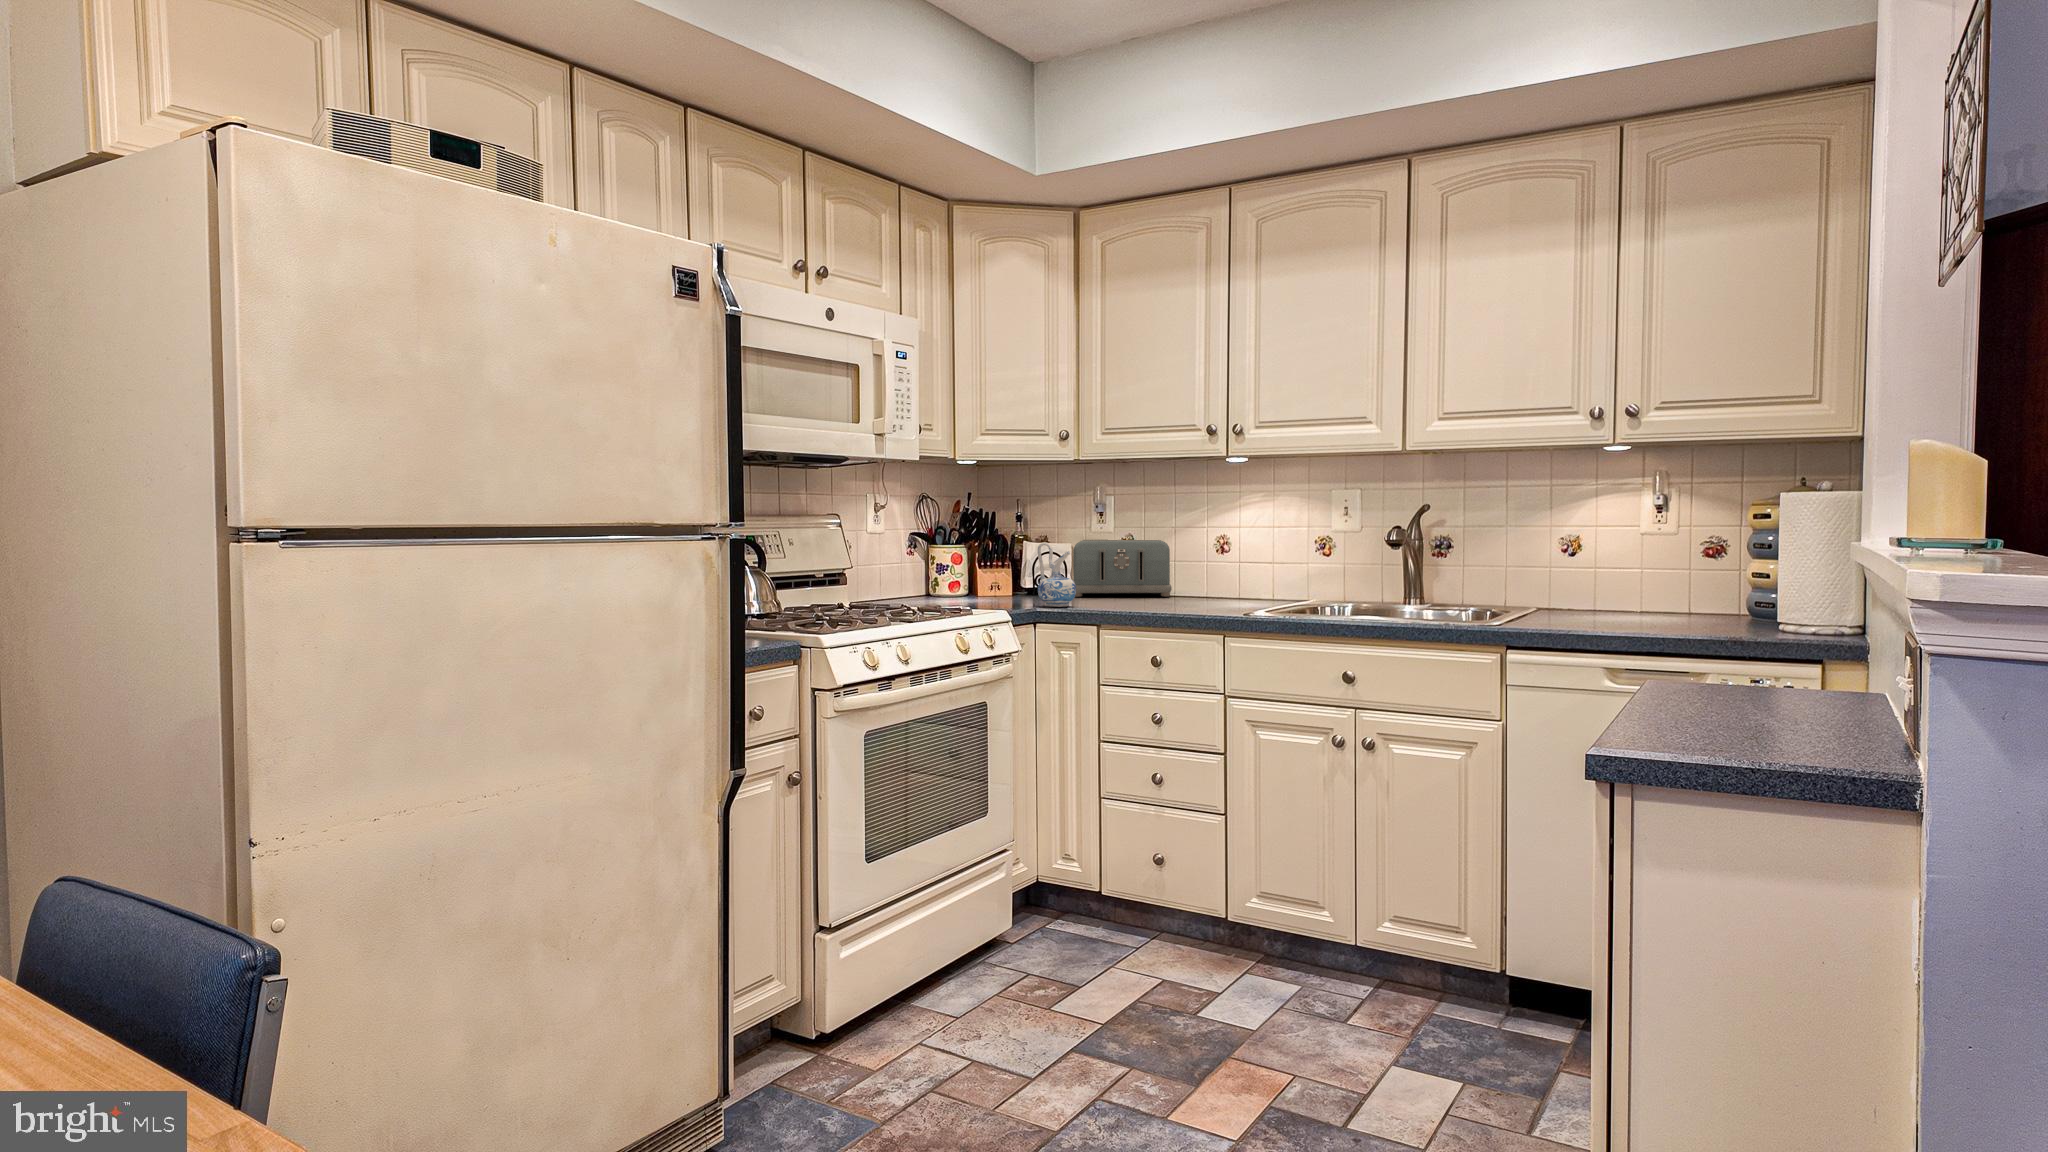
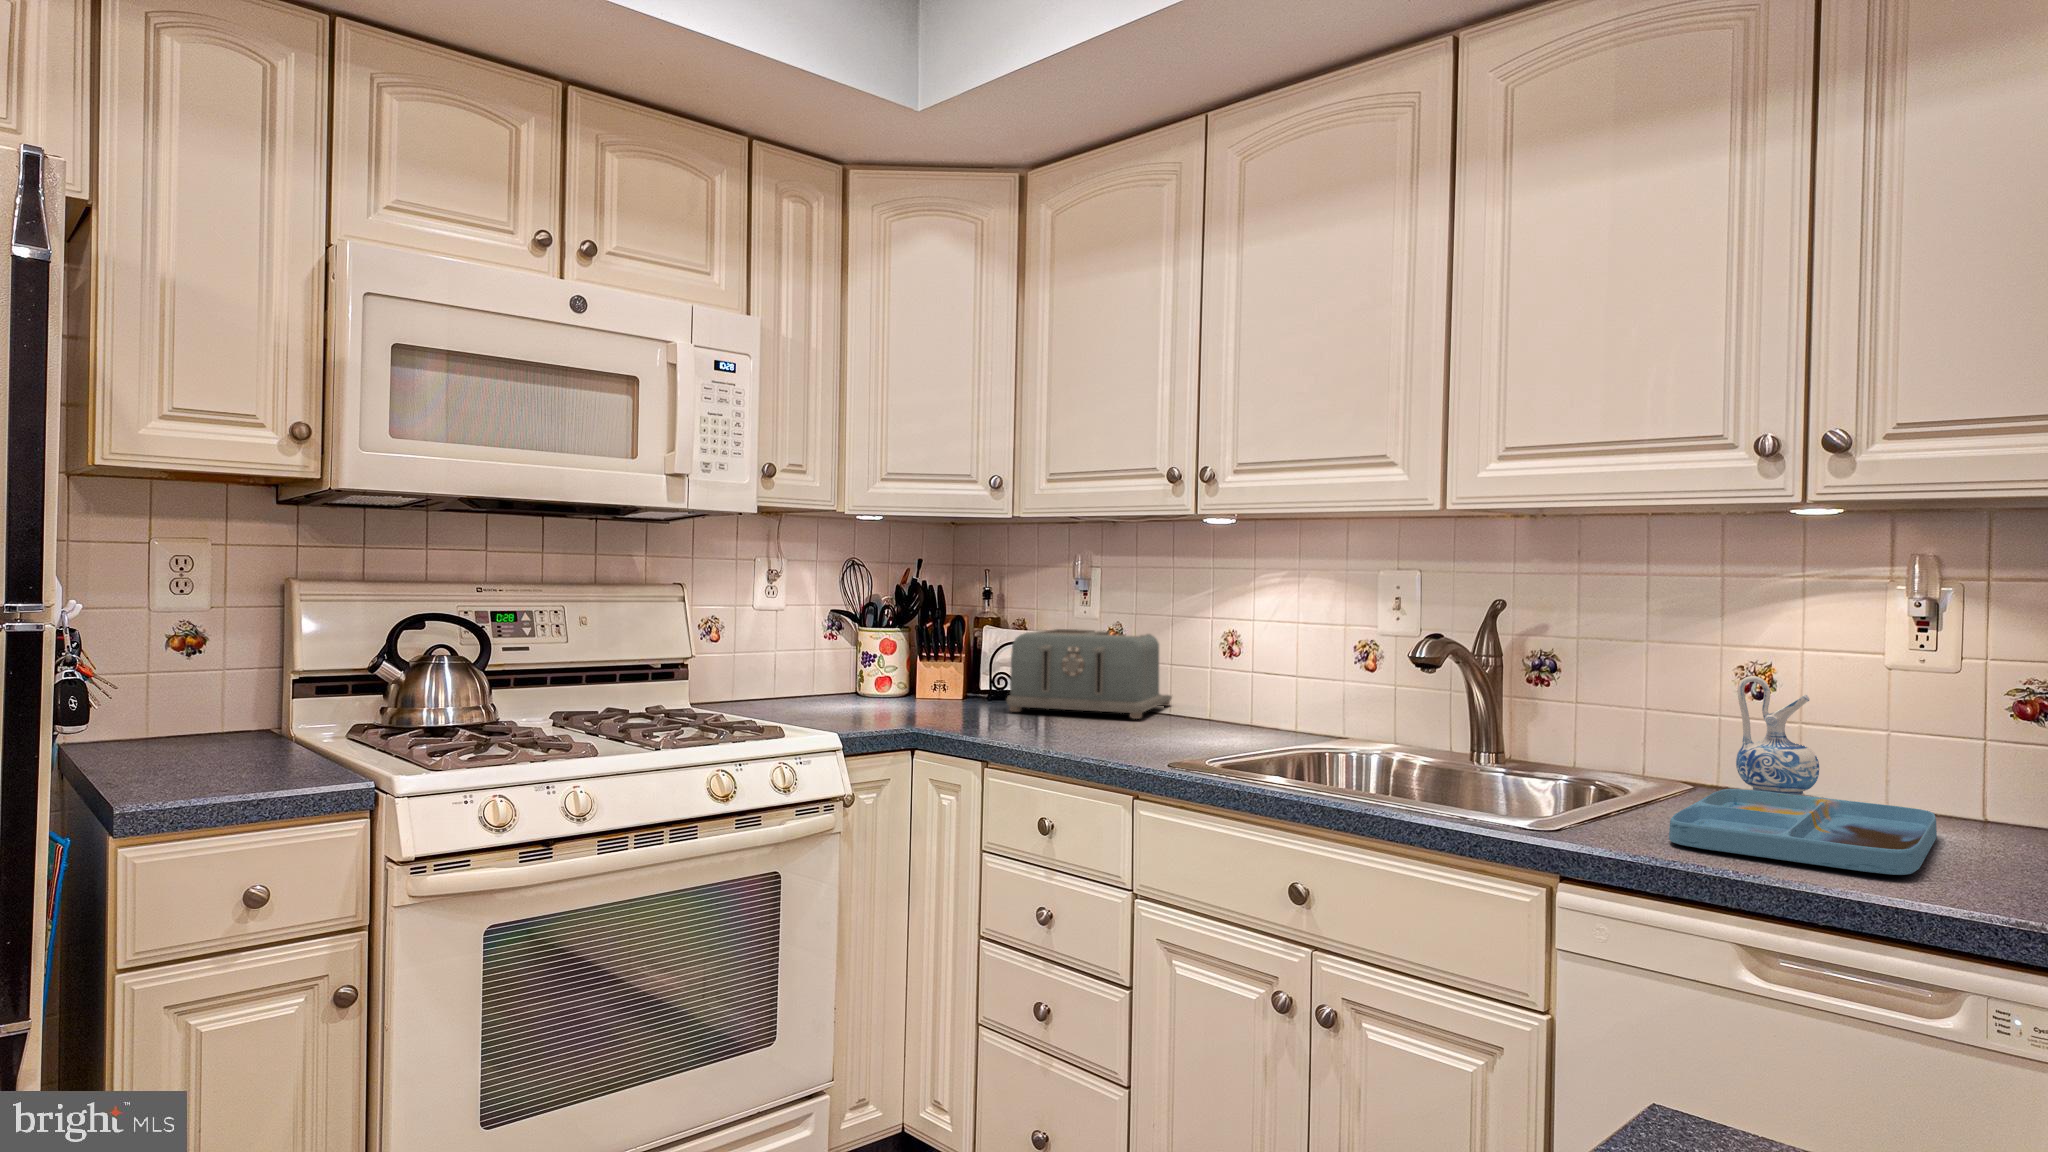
ceramic pitcher: present [1037,542,1076,607] -> present [1736,676,1819,796]
tray: none [1560,604,1682,629] -> present [1669,789,1937,875]

